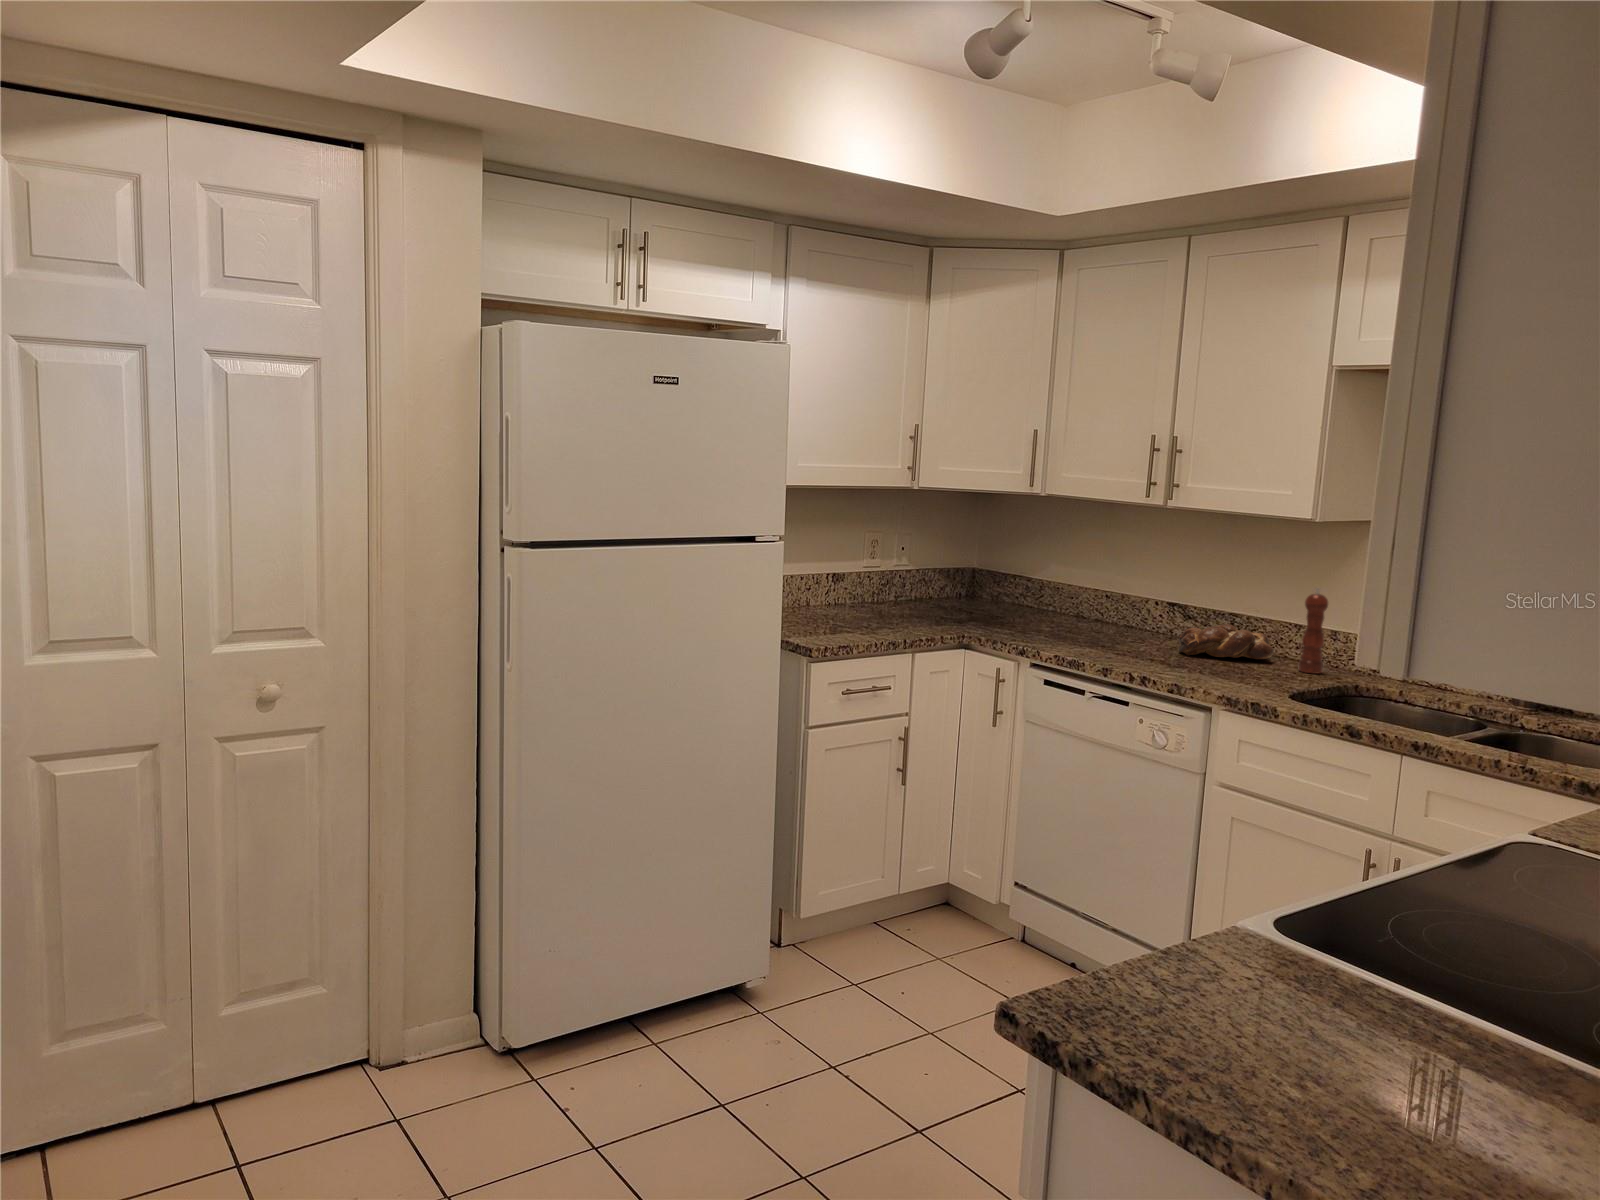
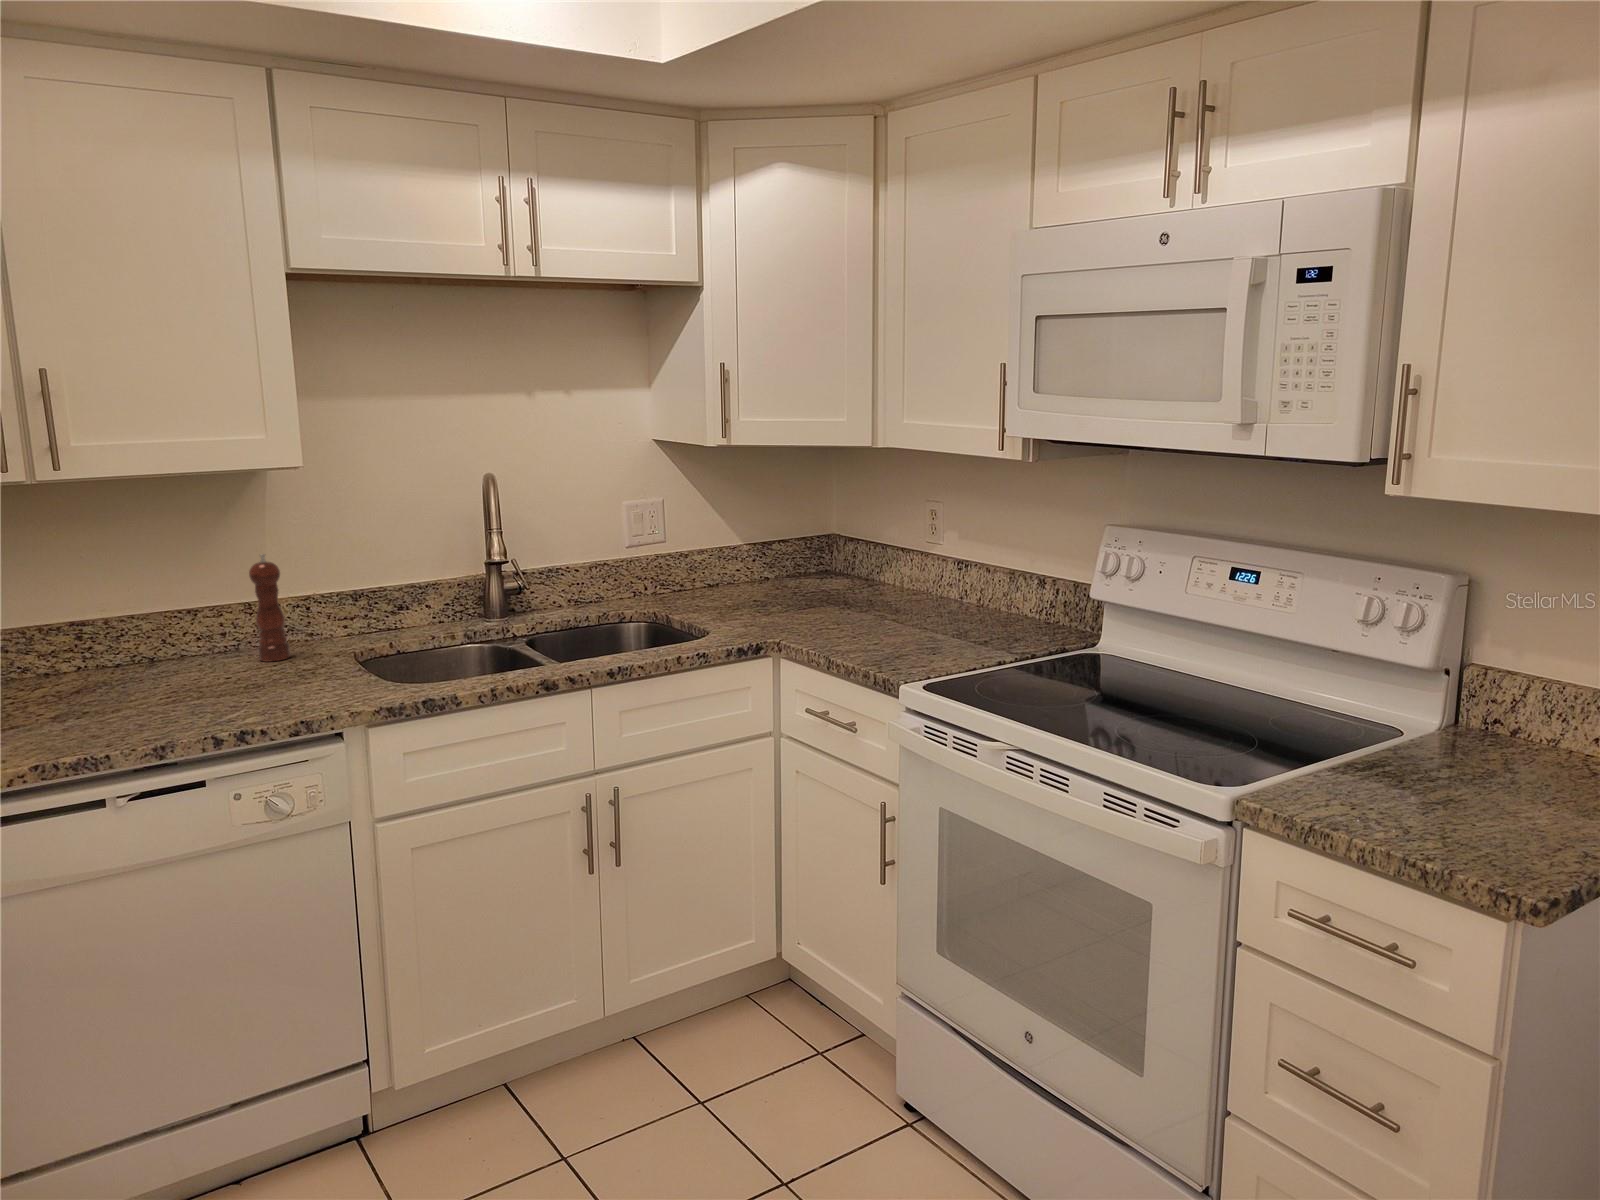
bread loaf: present [1178,624,1274,659] -> none [65,633,210,695]

